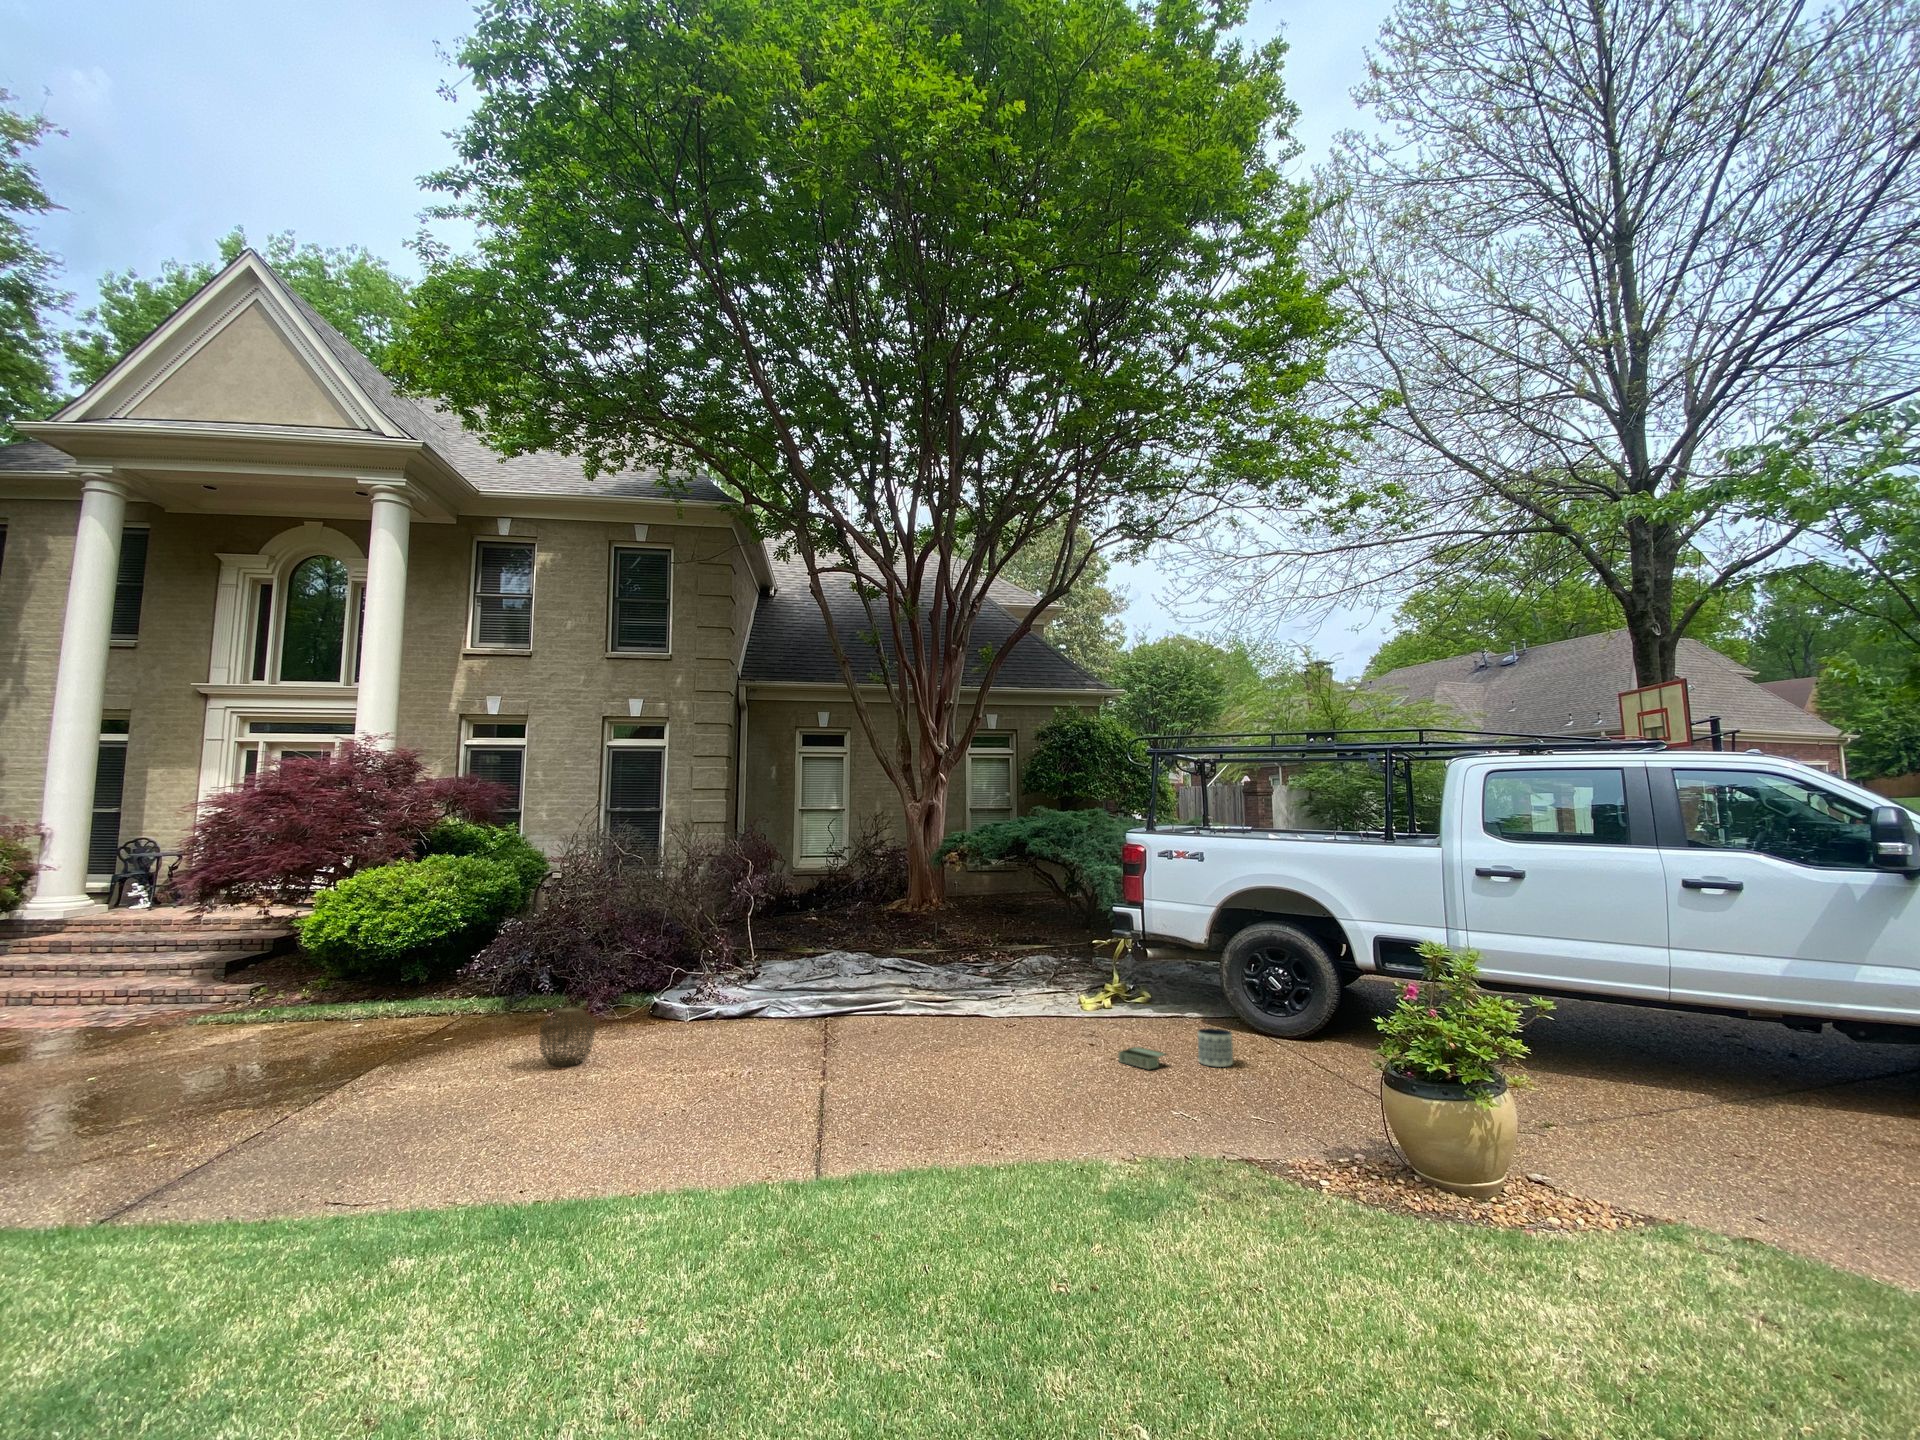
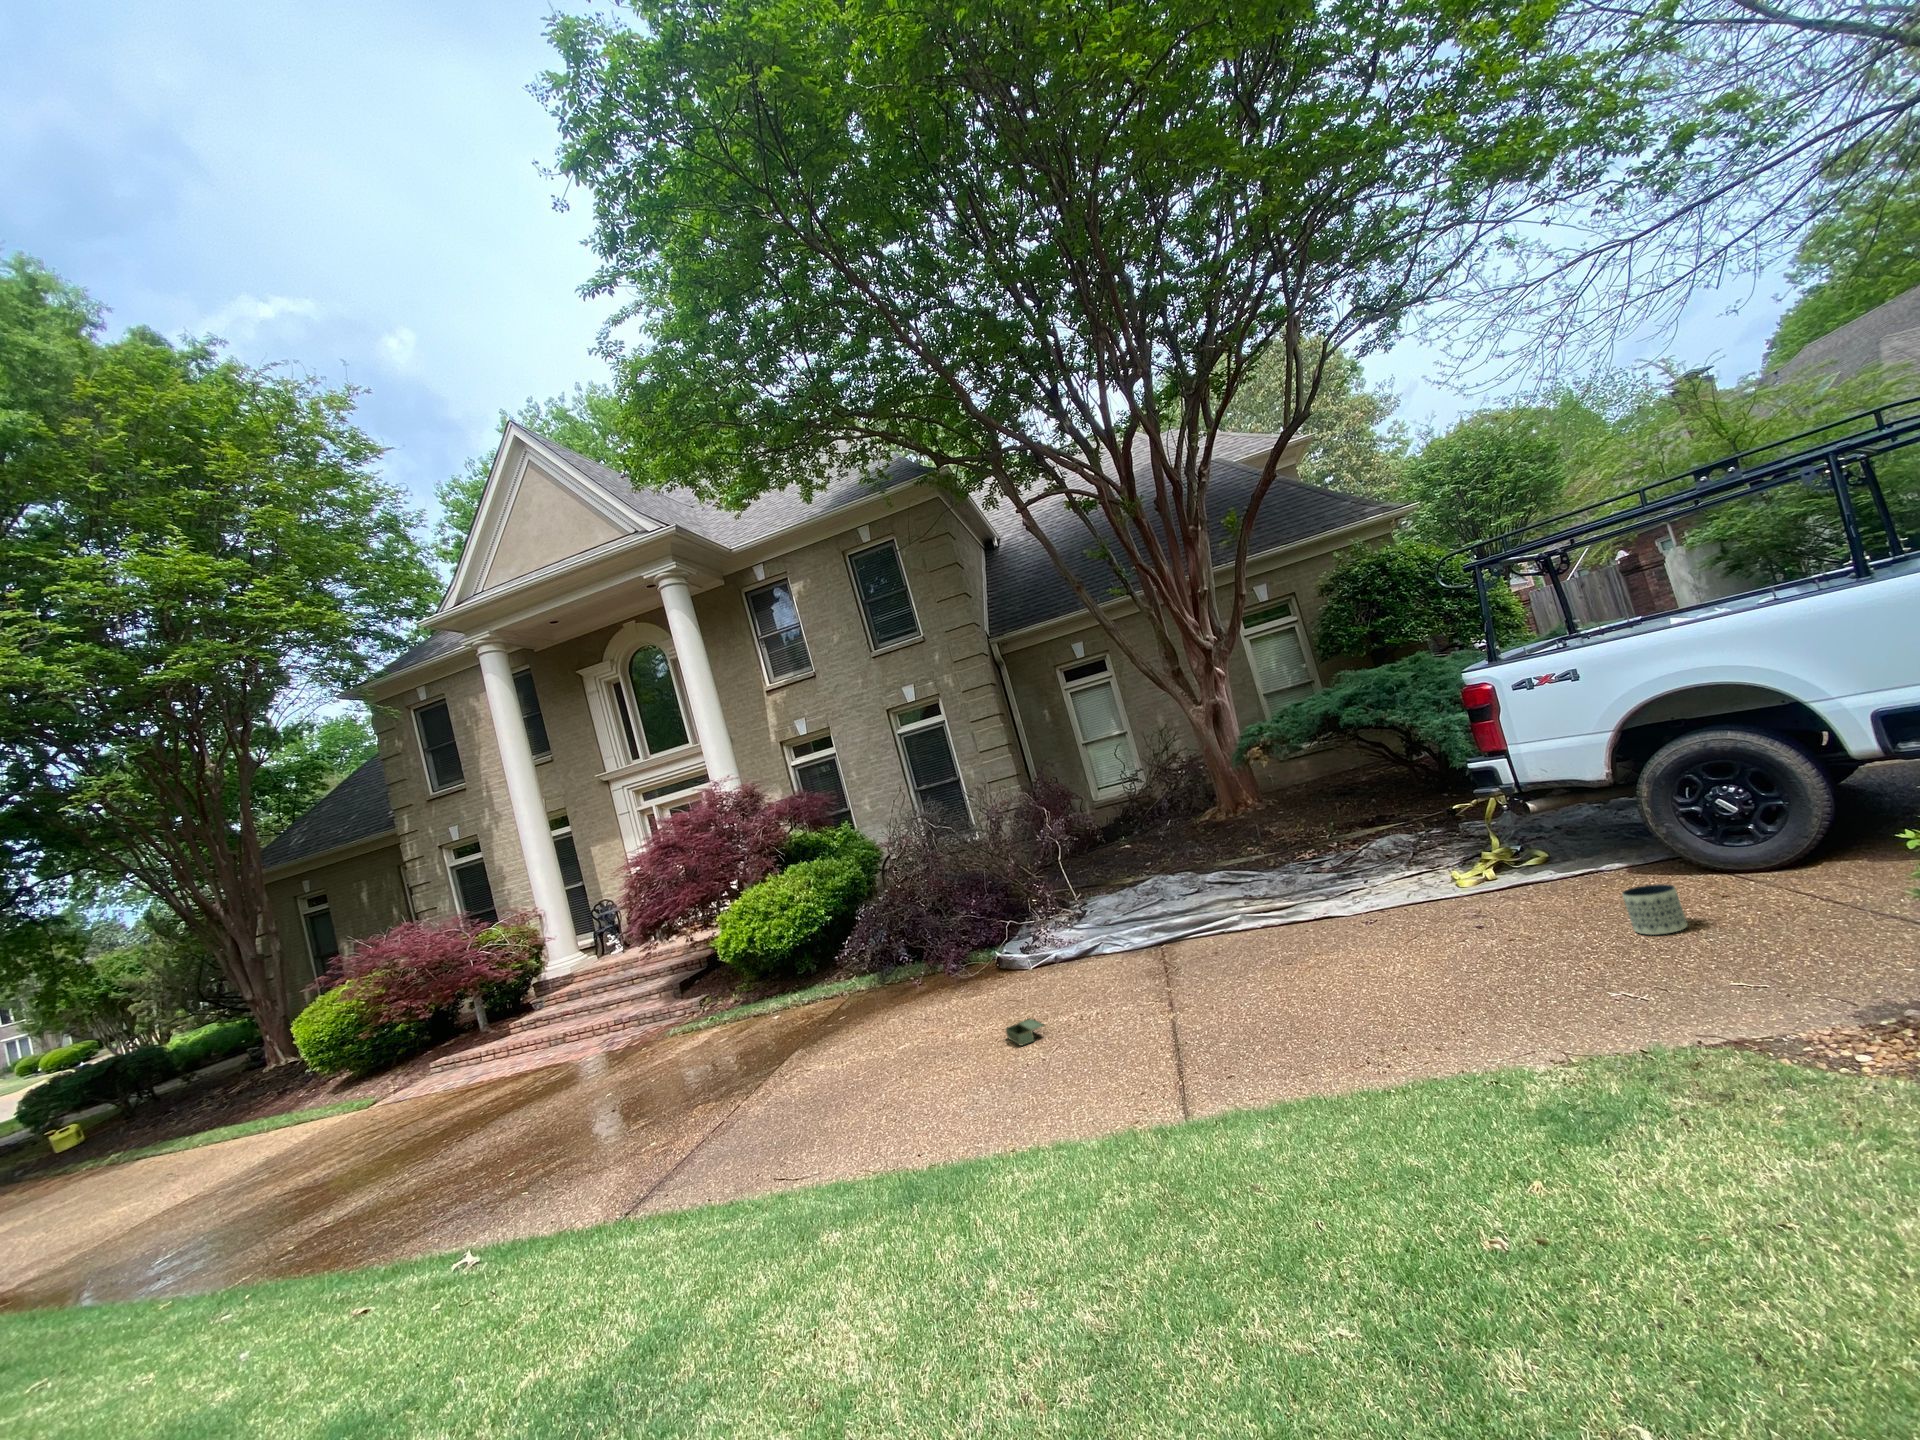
woven basket: present [539,1007,595,1066] -> none [884,997,936,1056]
toolbox: present [1118,1047,1166,1070] -> present [1006,1019,1044,1046]

